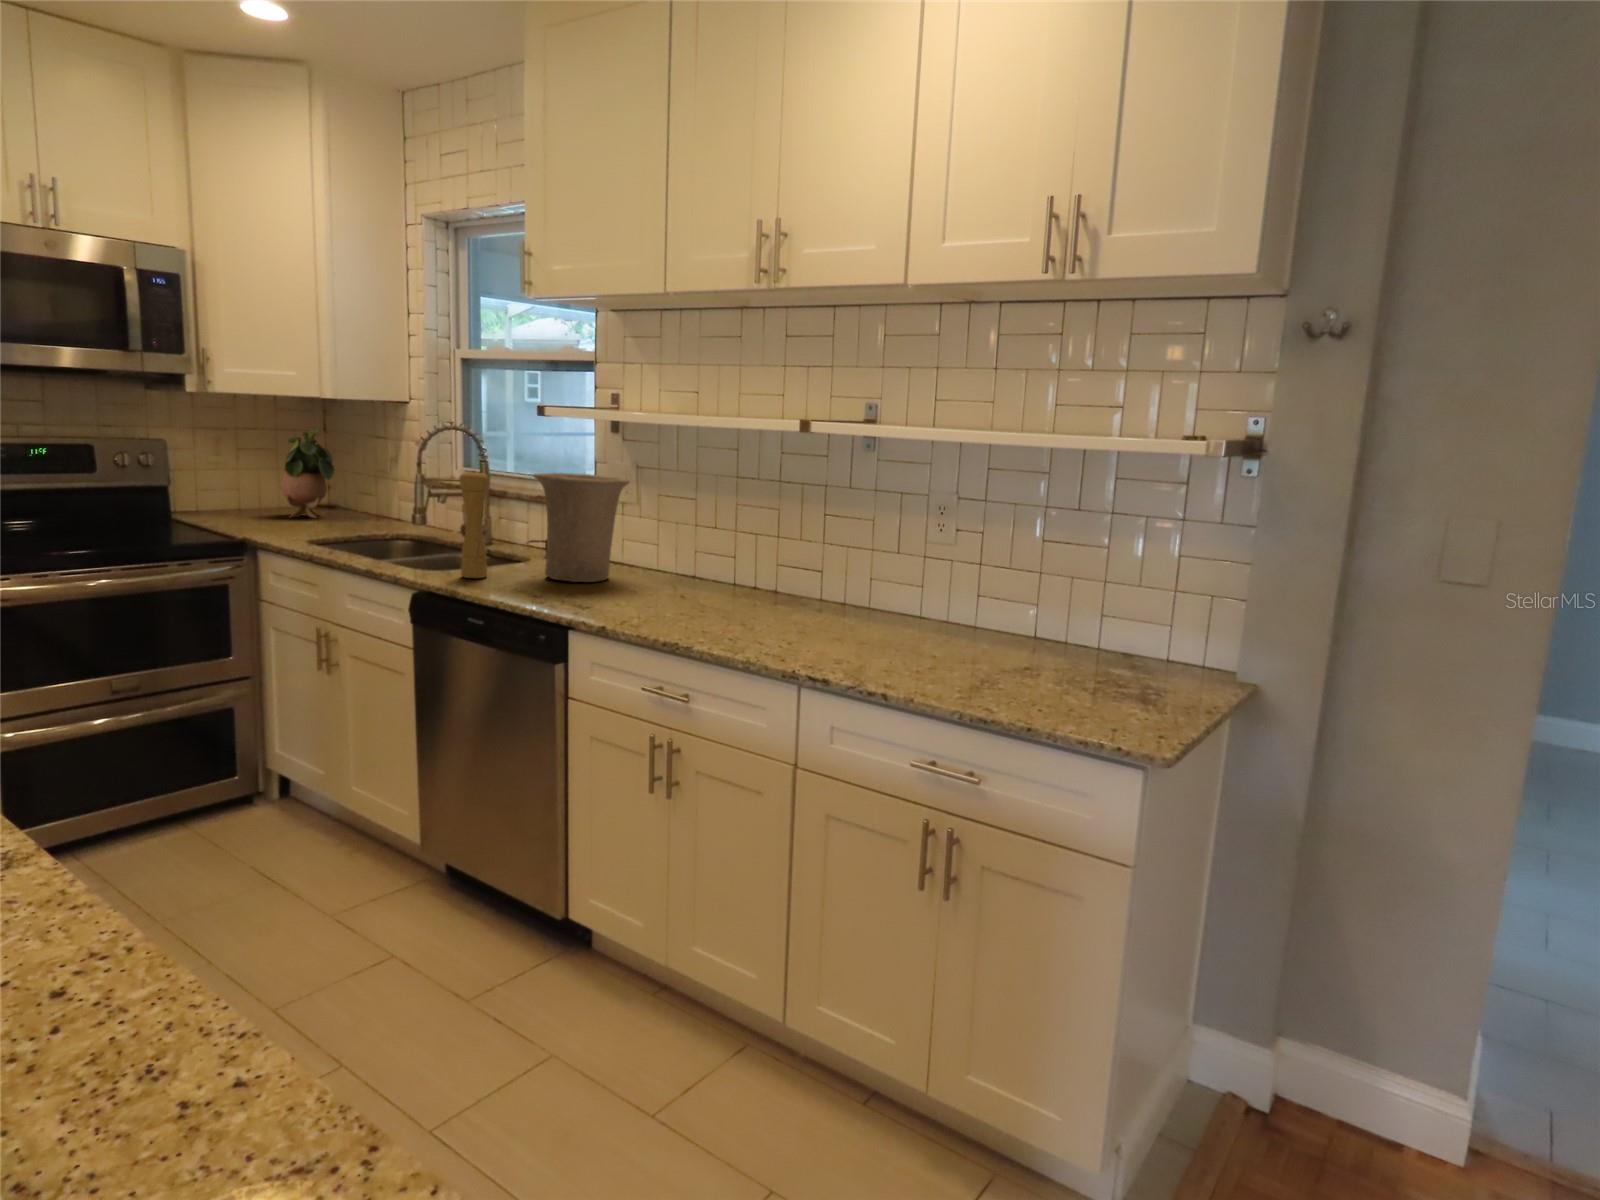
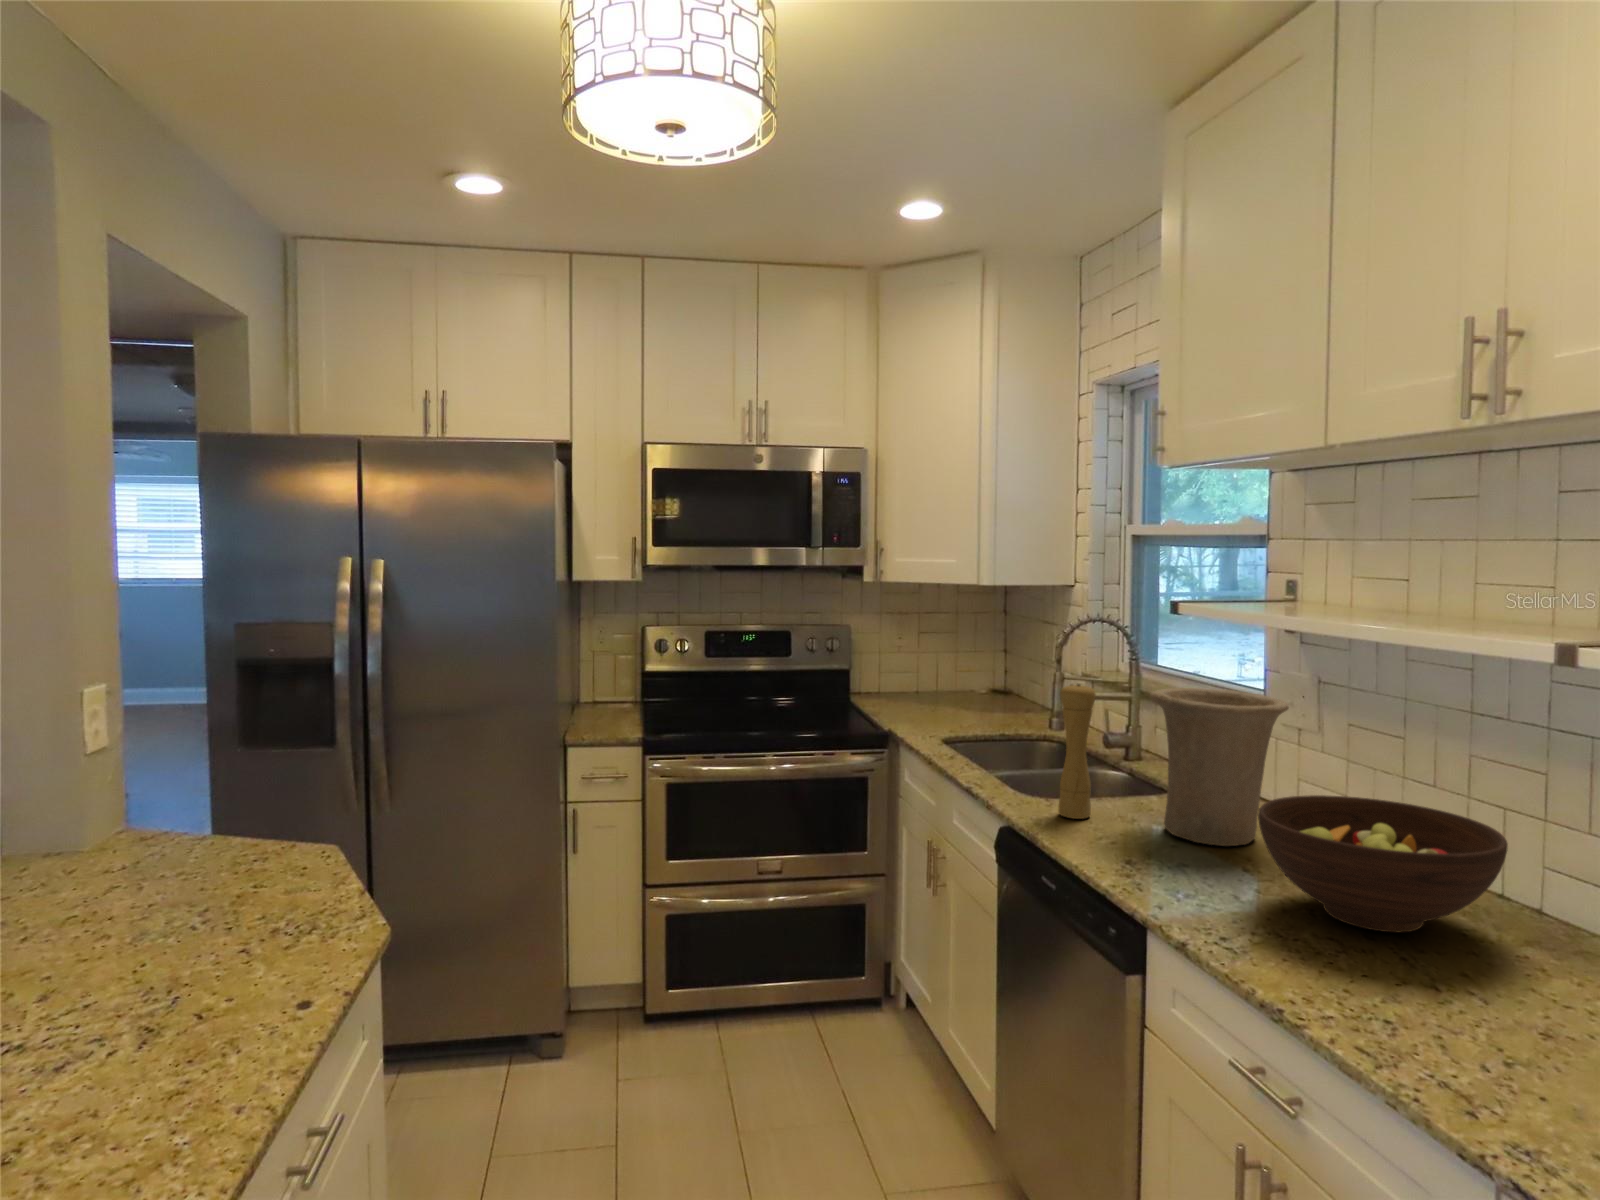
potted plant: present [281,430,335,518] -> none [953,613,1003,706]
fruit bowl: none [633,533,769,607] -> present [1258,795,1508,932]

